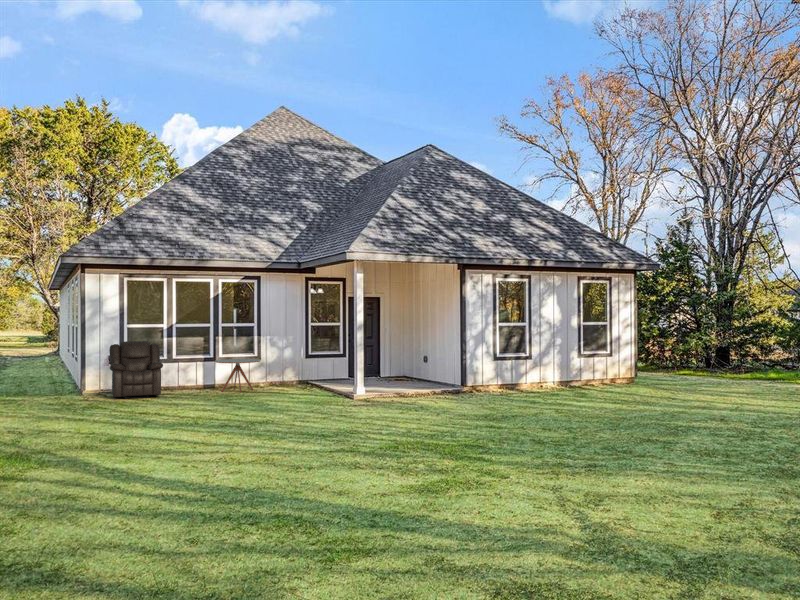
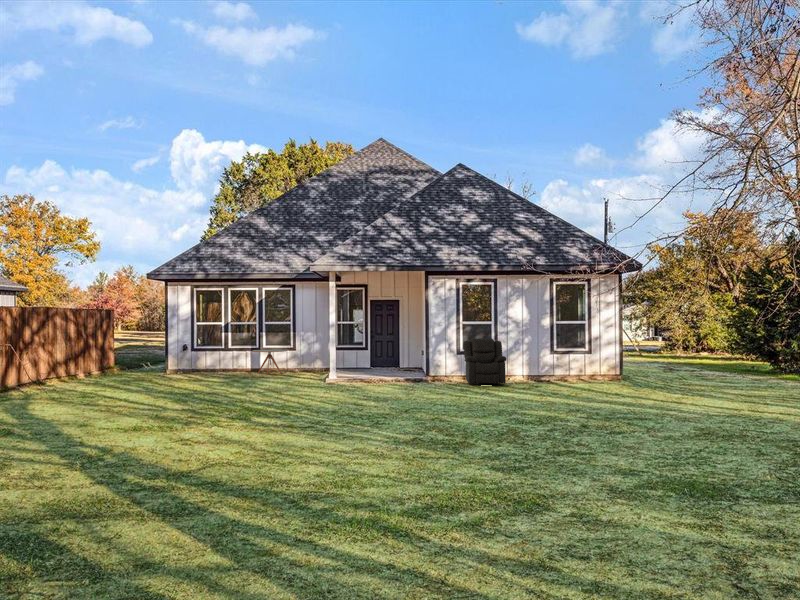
chair: present [109,341,163,399] -> present [463,338,507,386]

